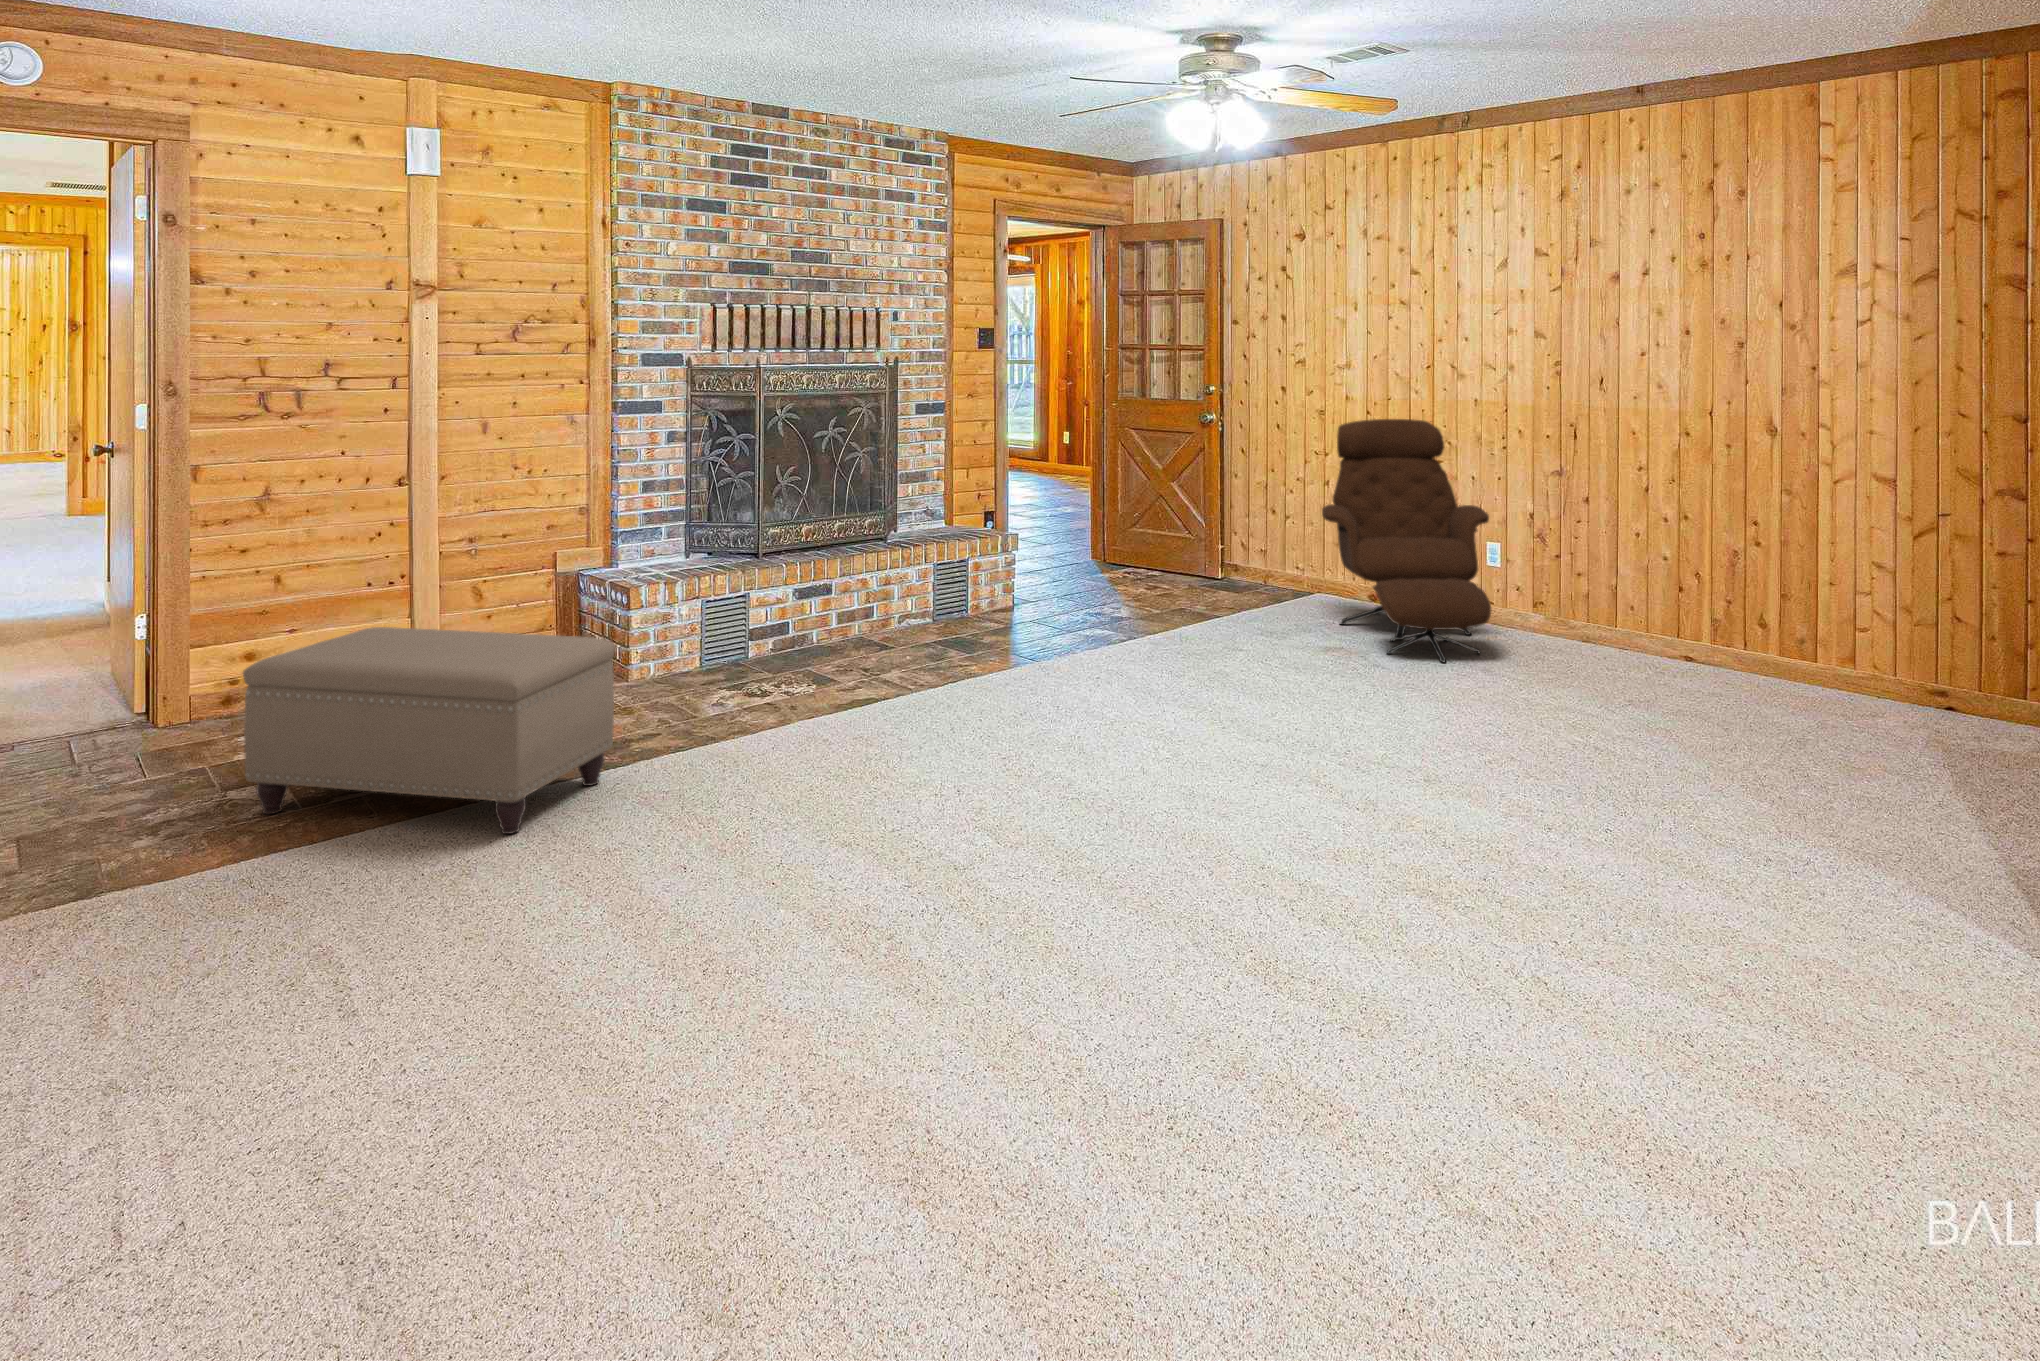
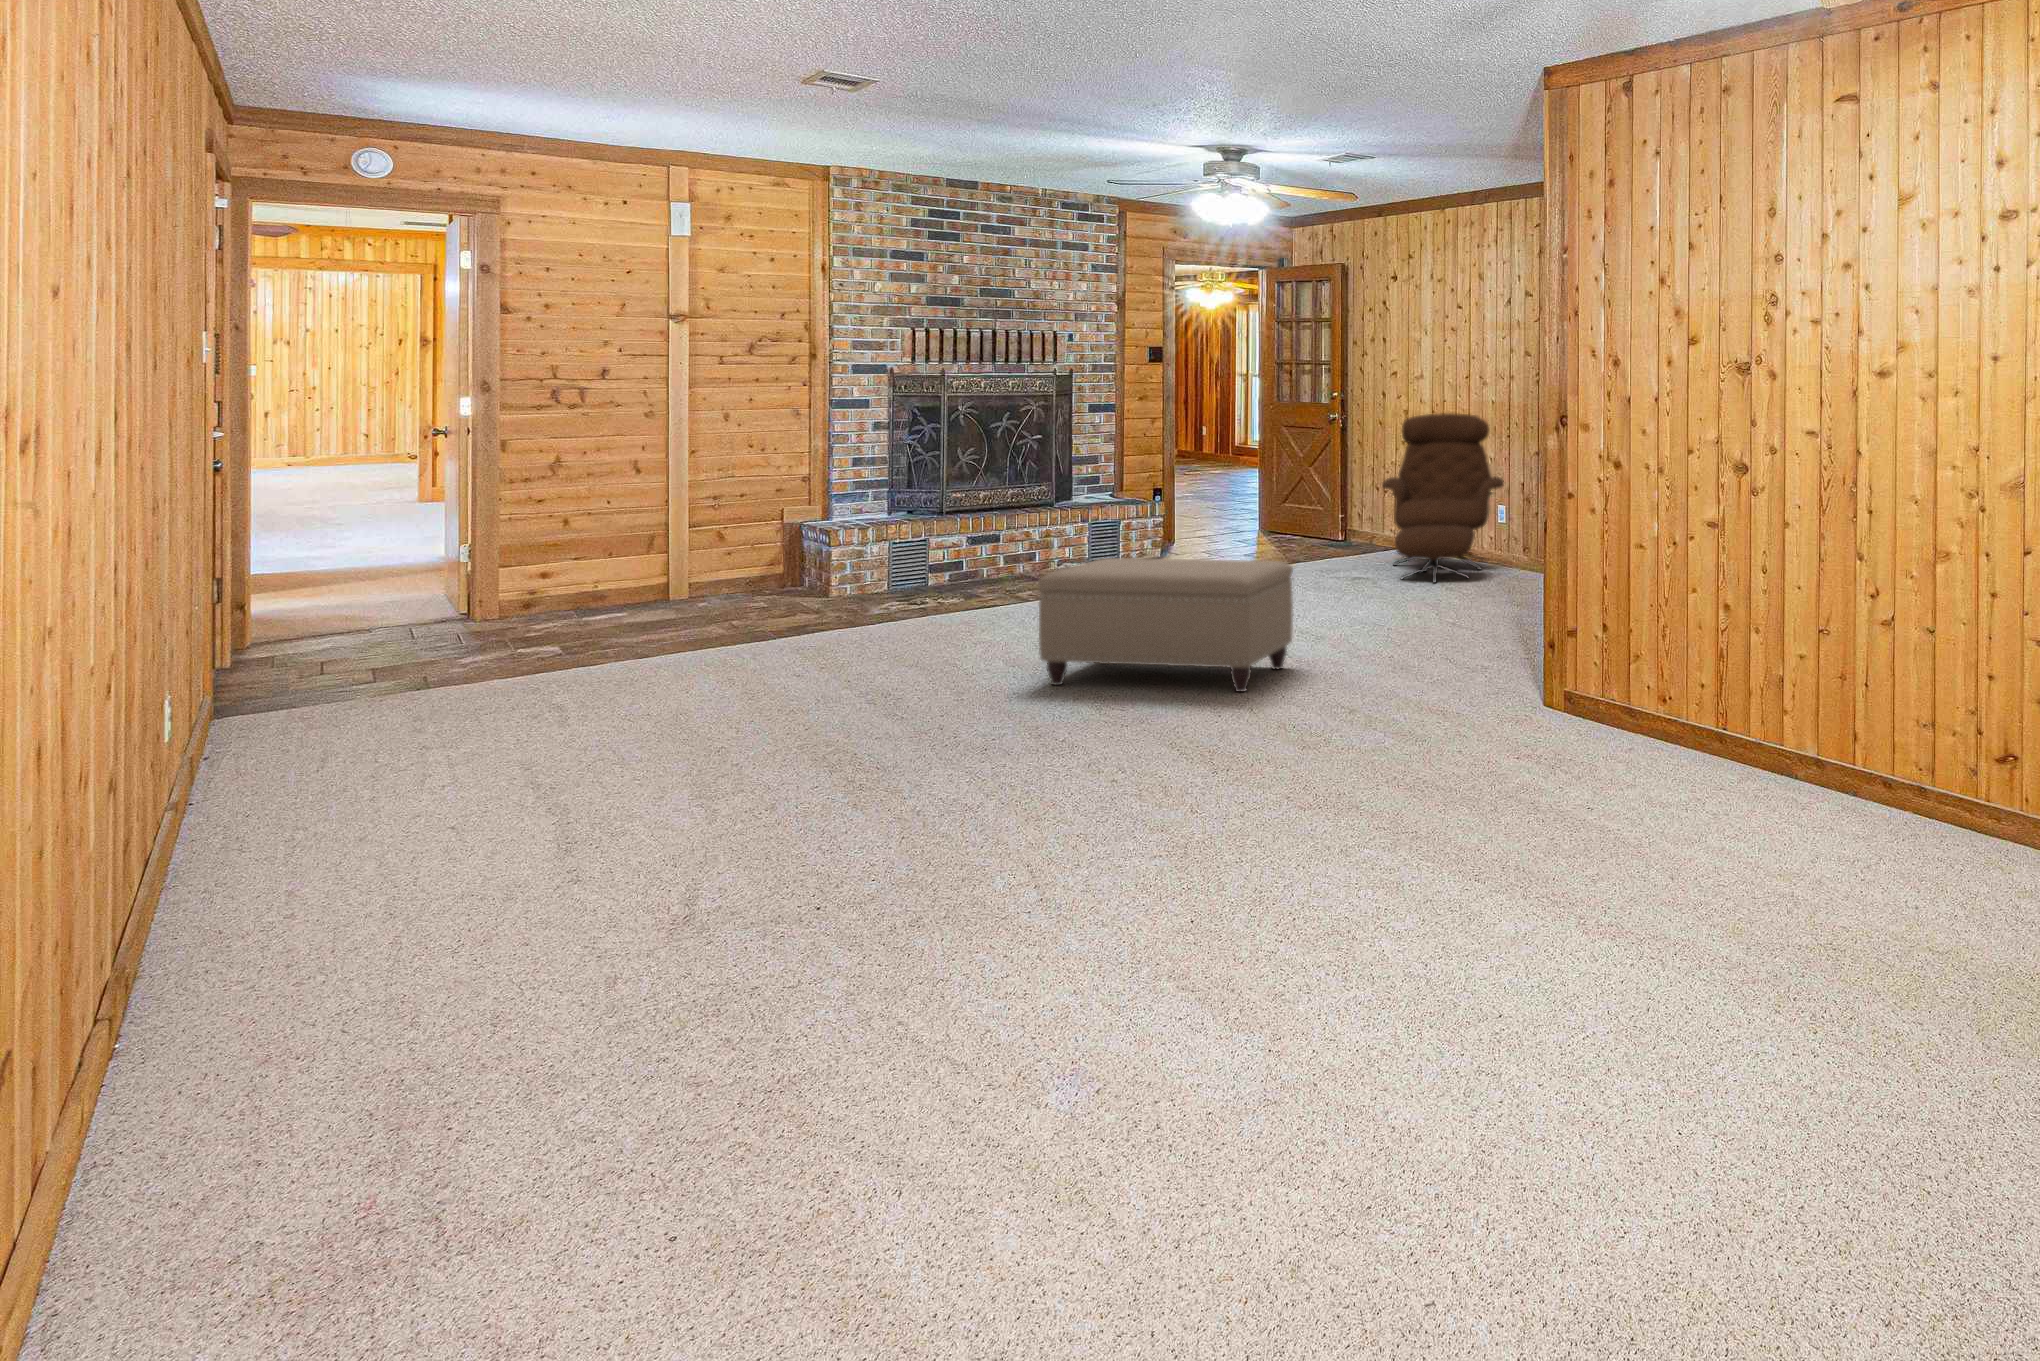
ottoman: present [243,627,615,834] -> present [1038,558,1293,692]

